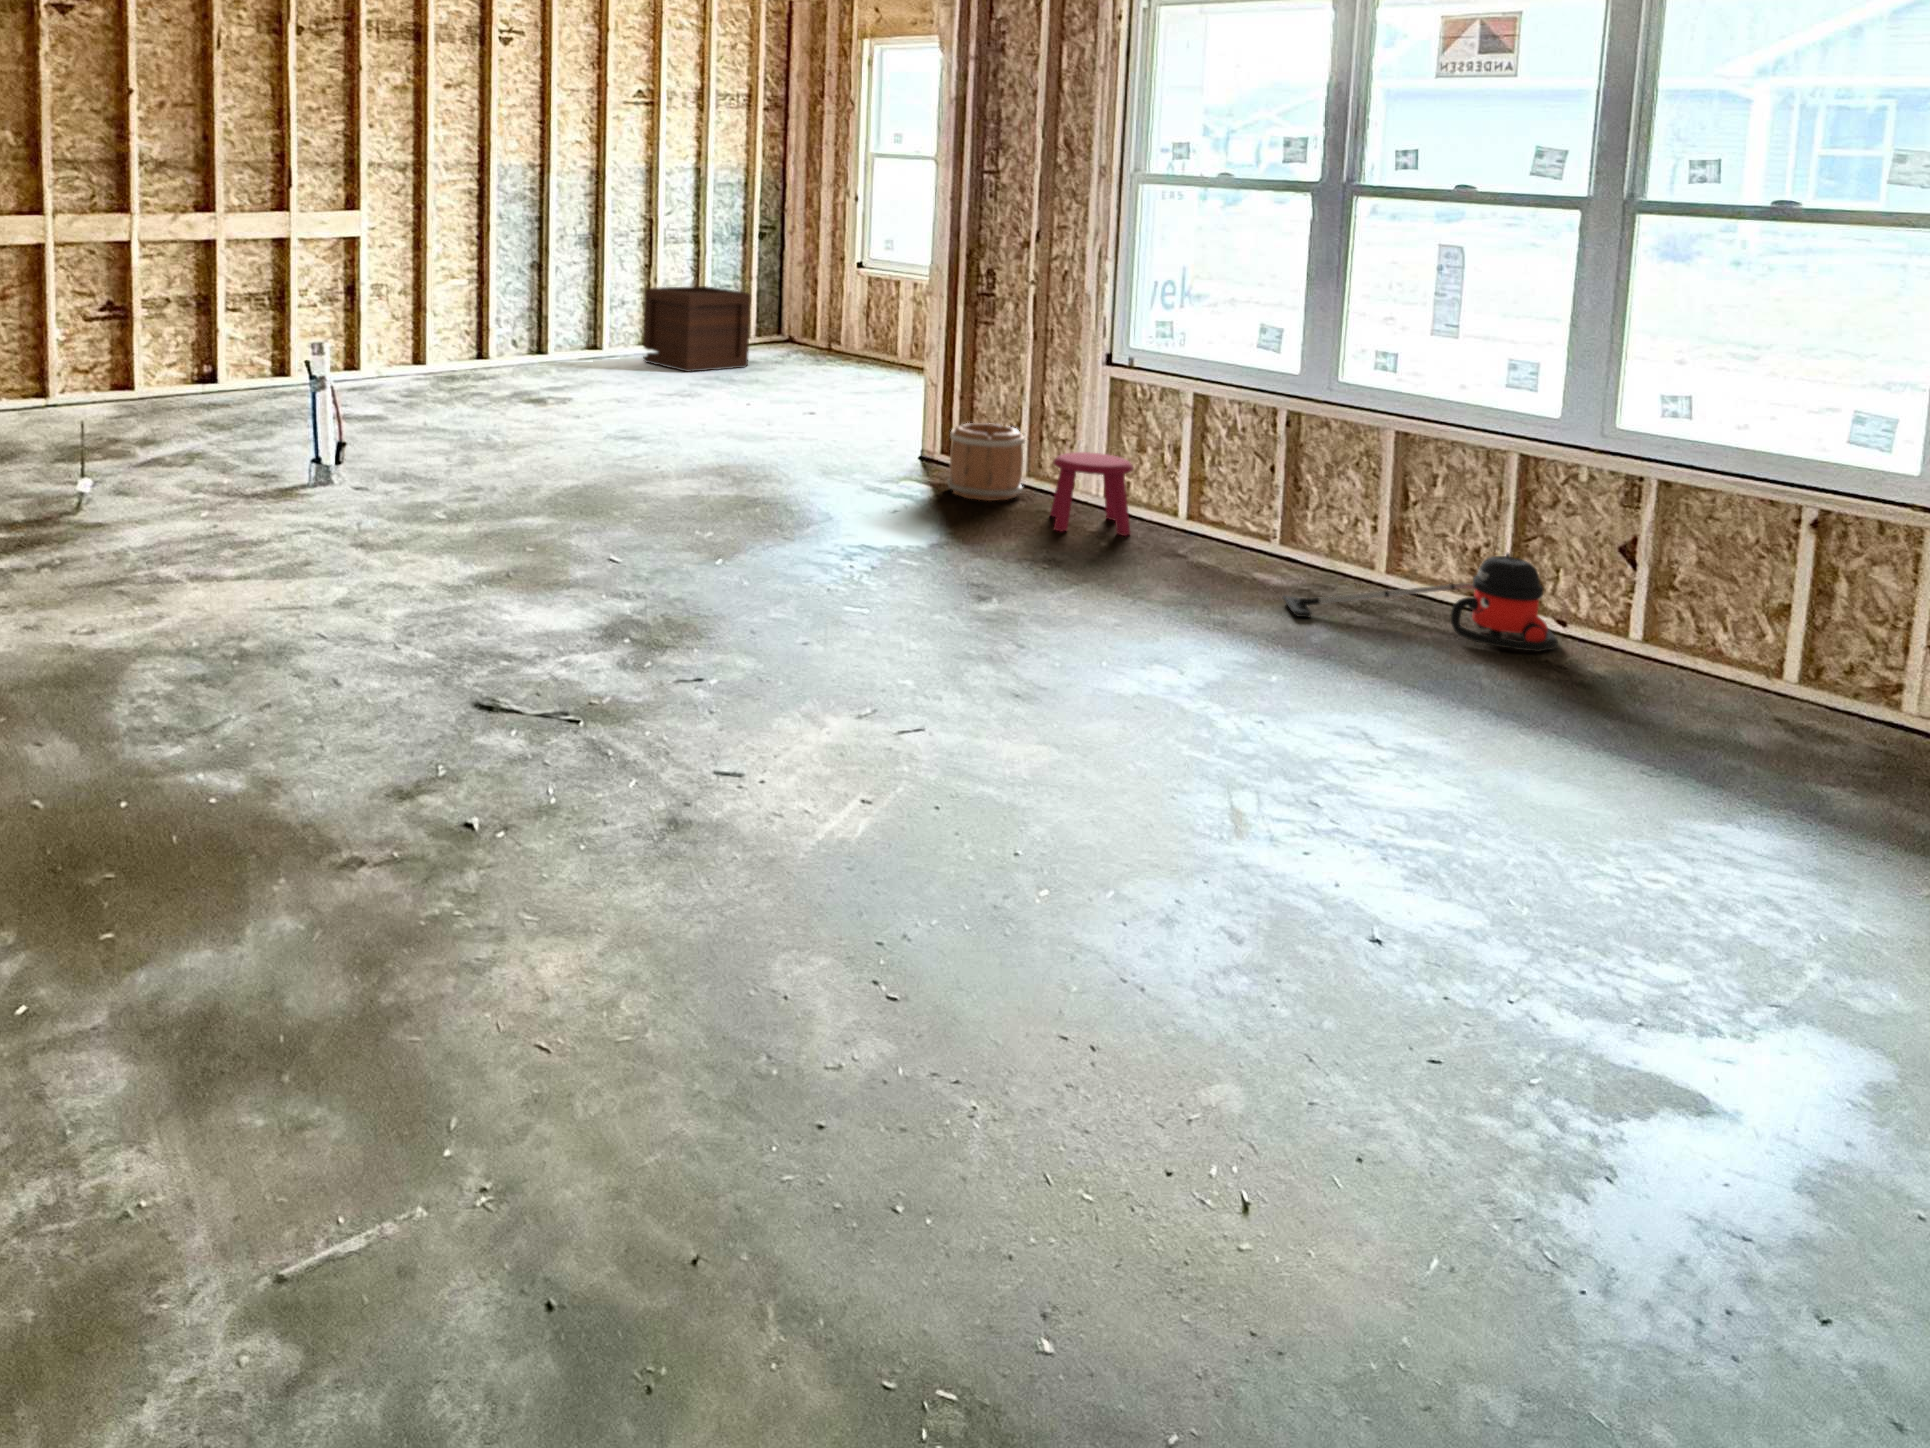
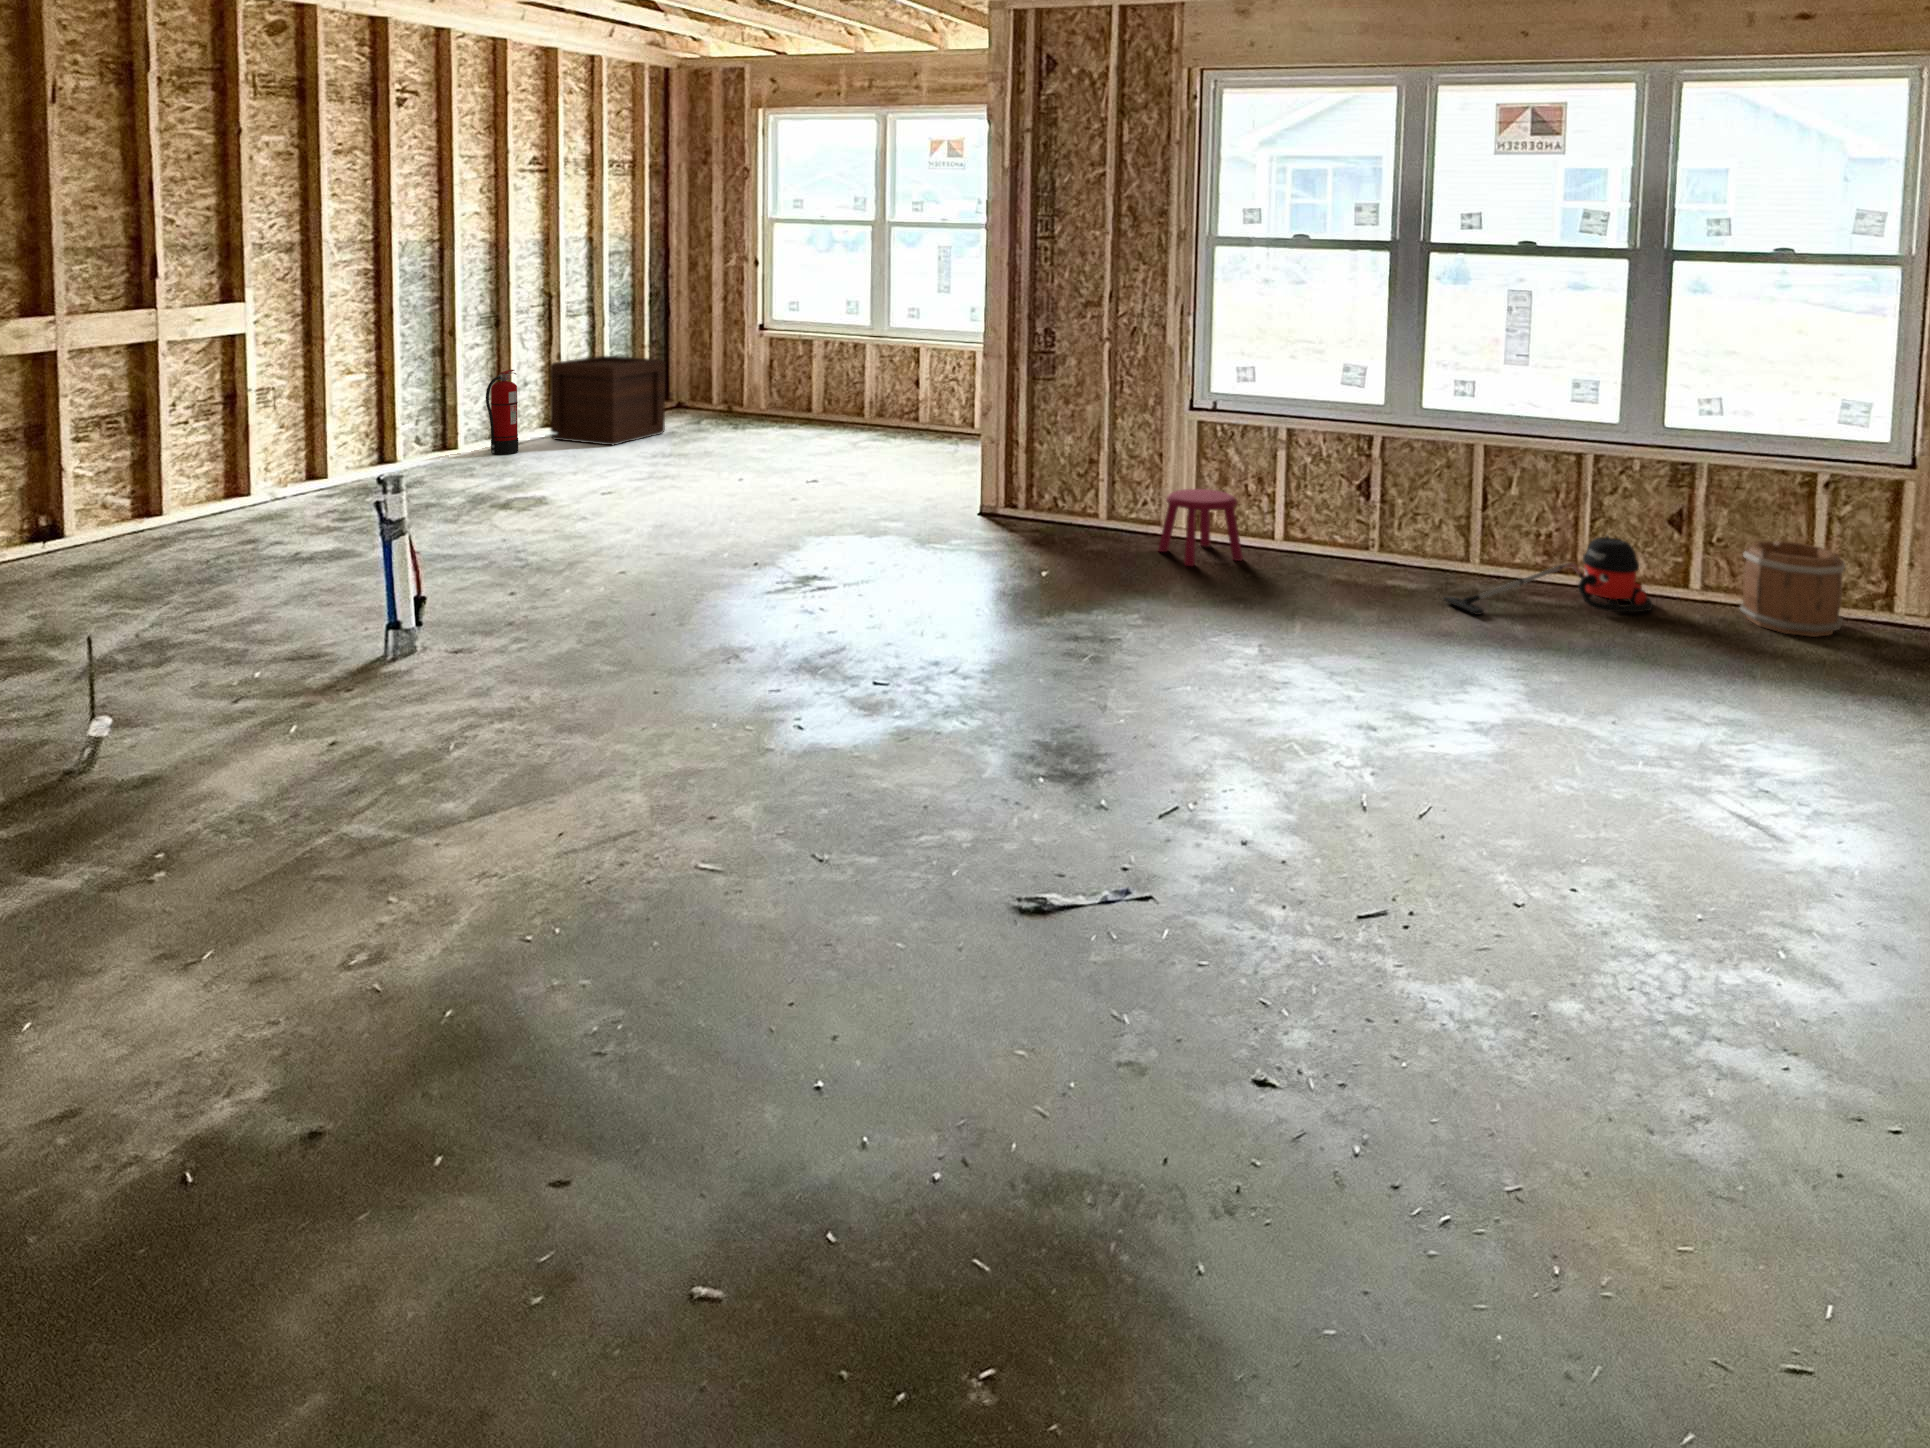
fire extinguisher: none [574,290,607,369] -> present [486,370,518,455]
bucket: present [947,423,1025,501] -> present [1740,541,1845,637]

